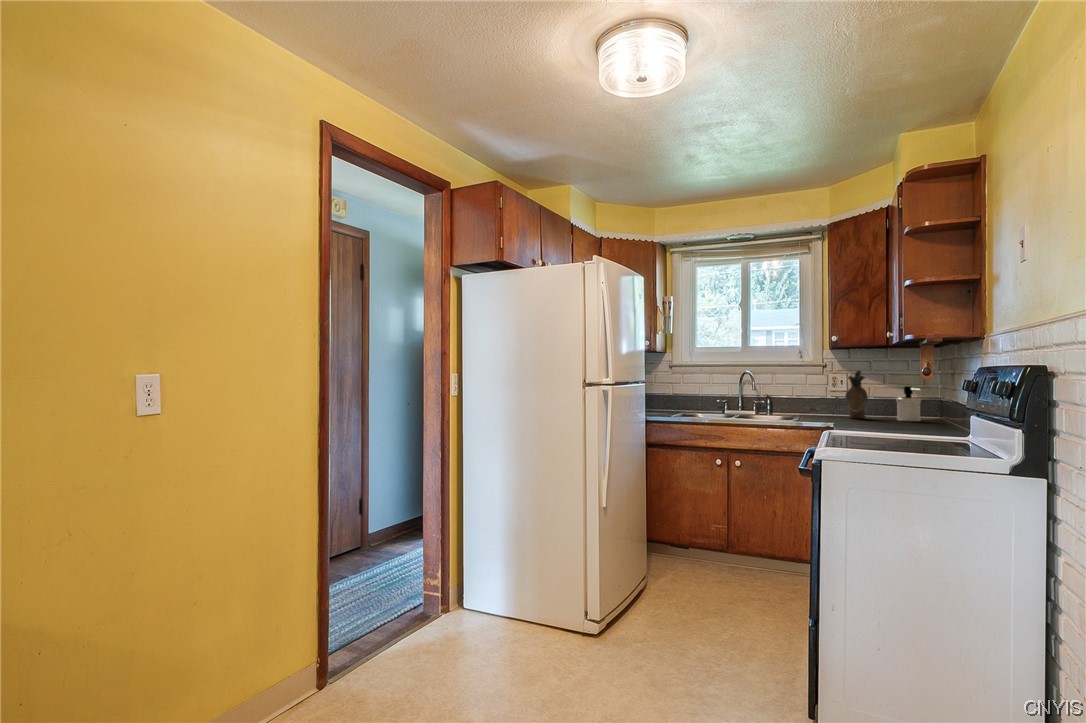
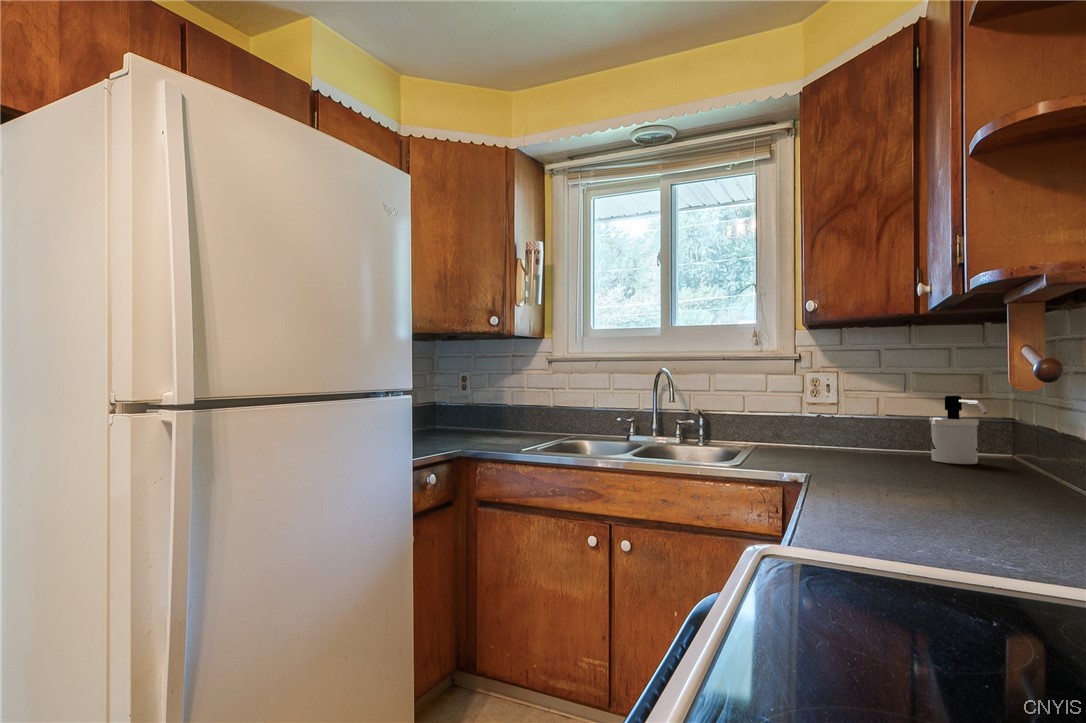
ceramic pitcher: present [845,370,868,418] -> none [834,365,875,454]

